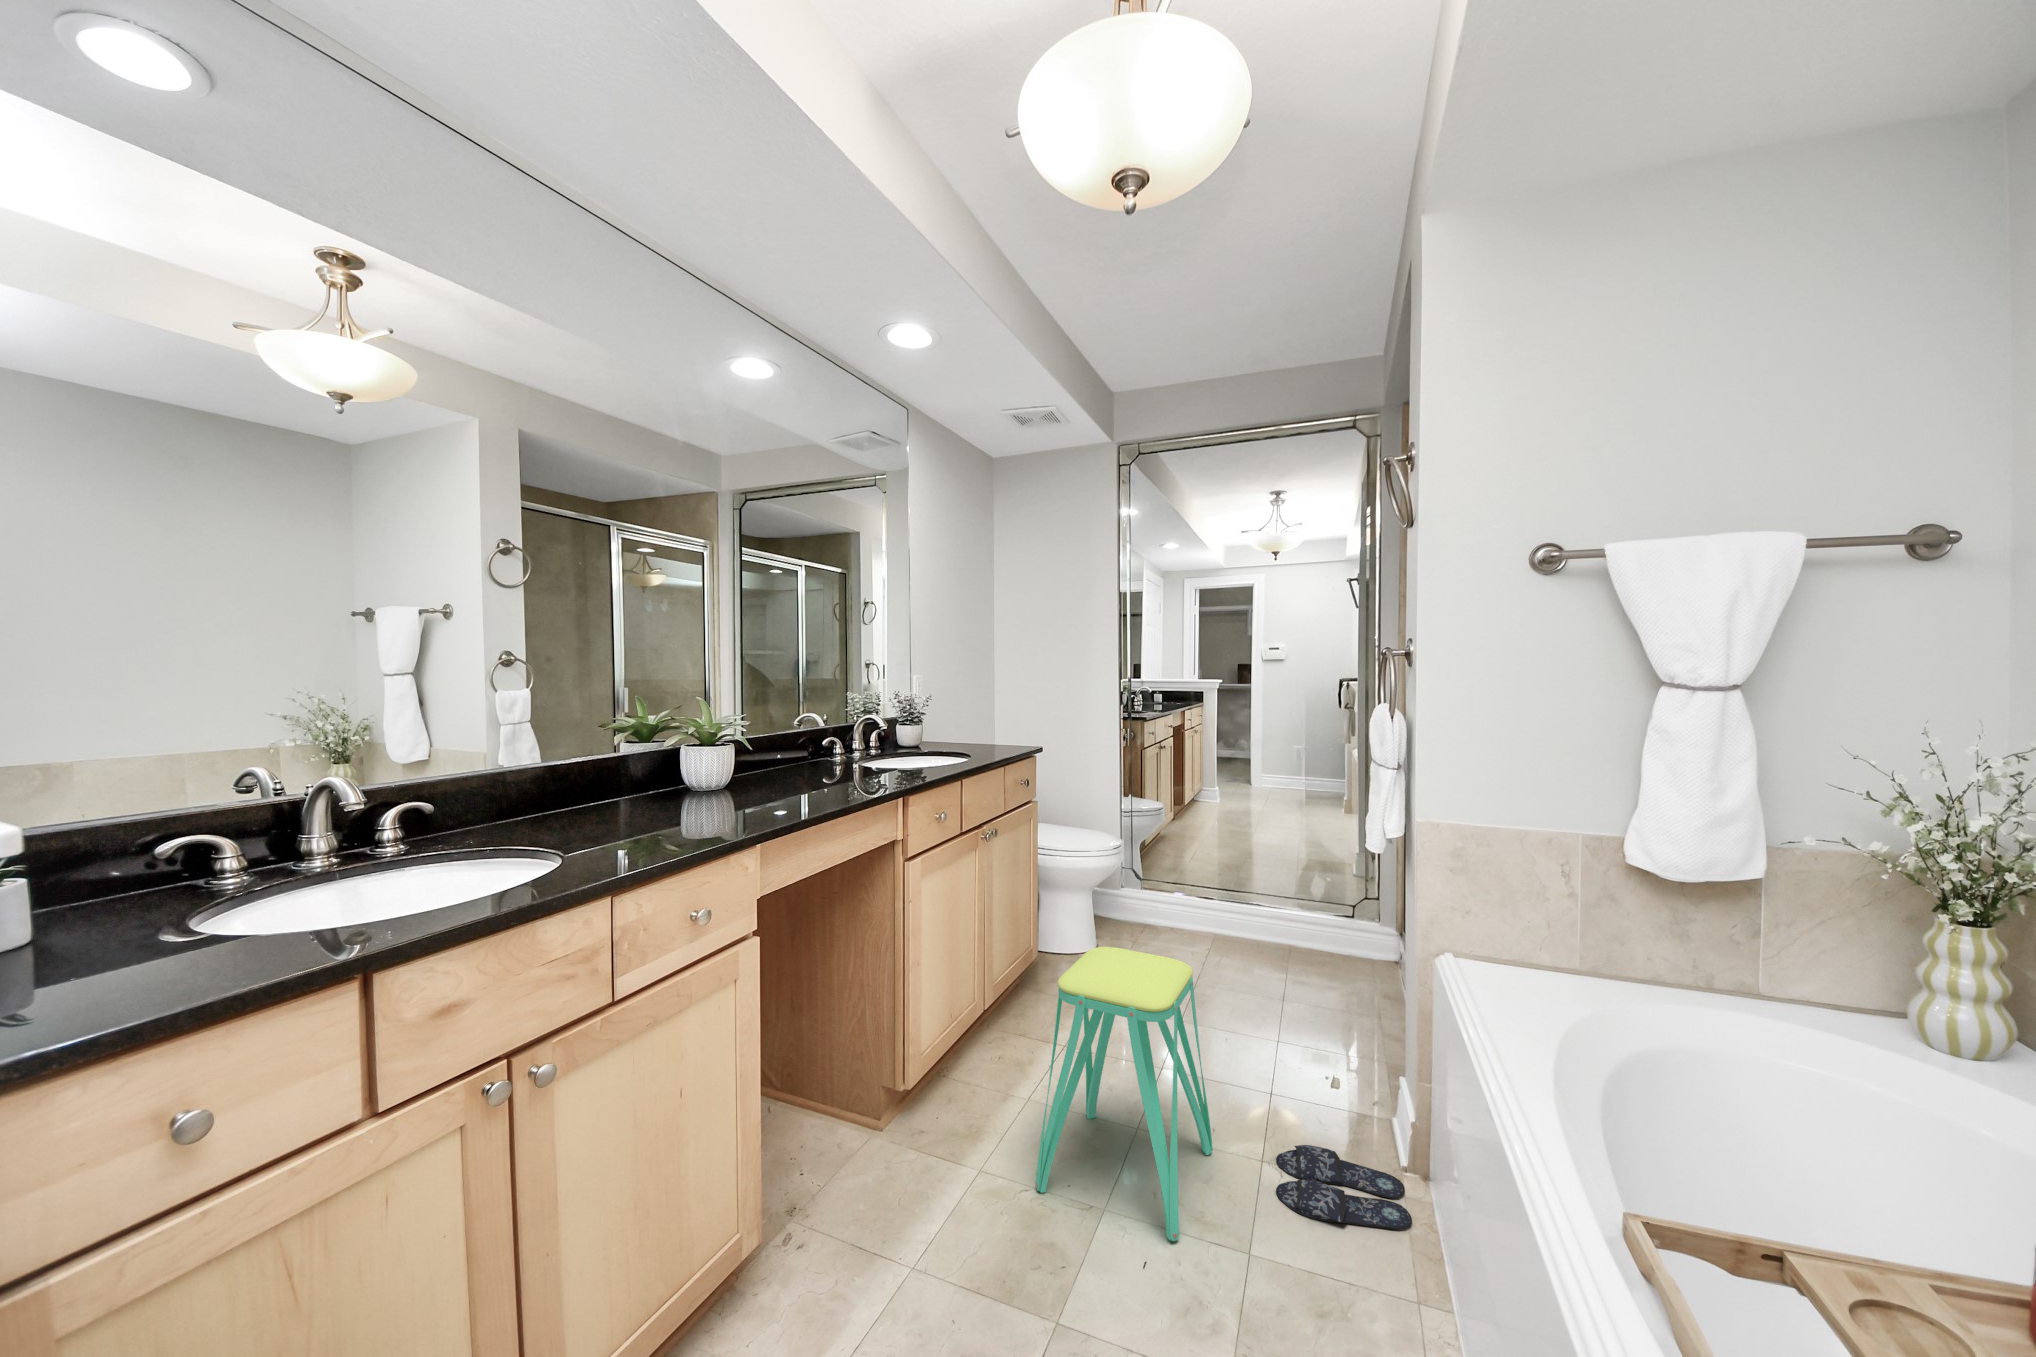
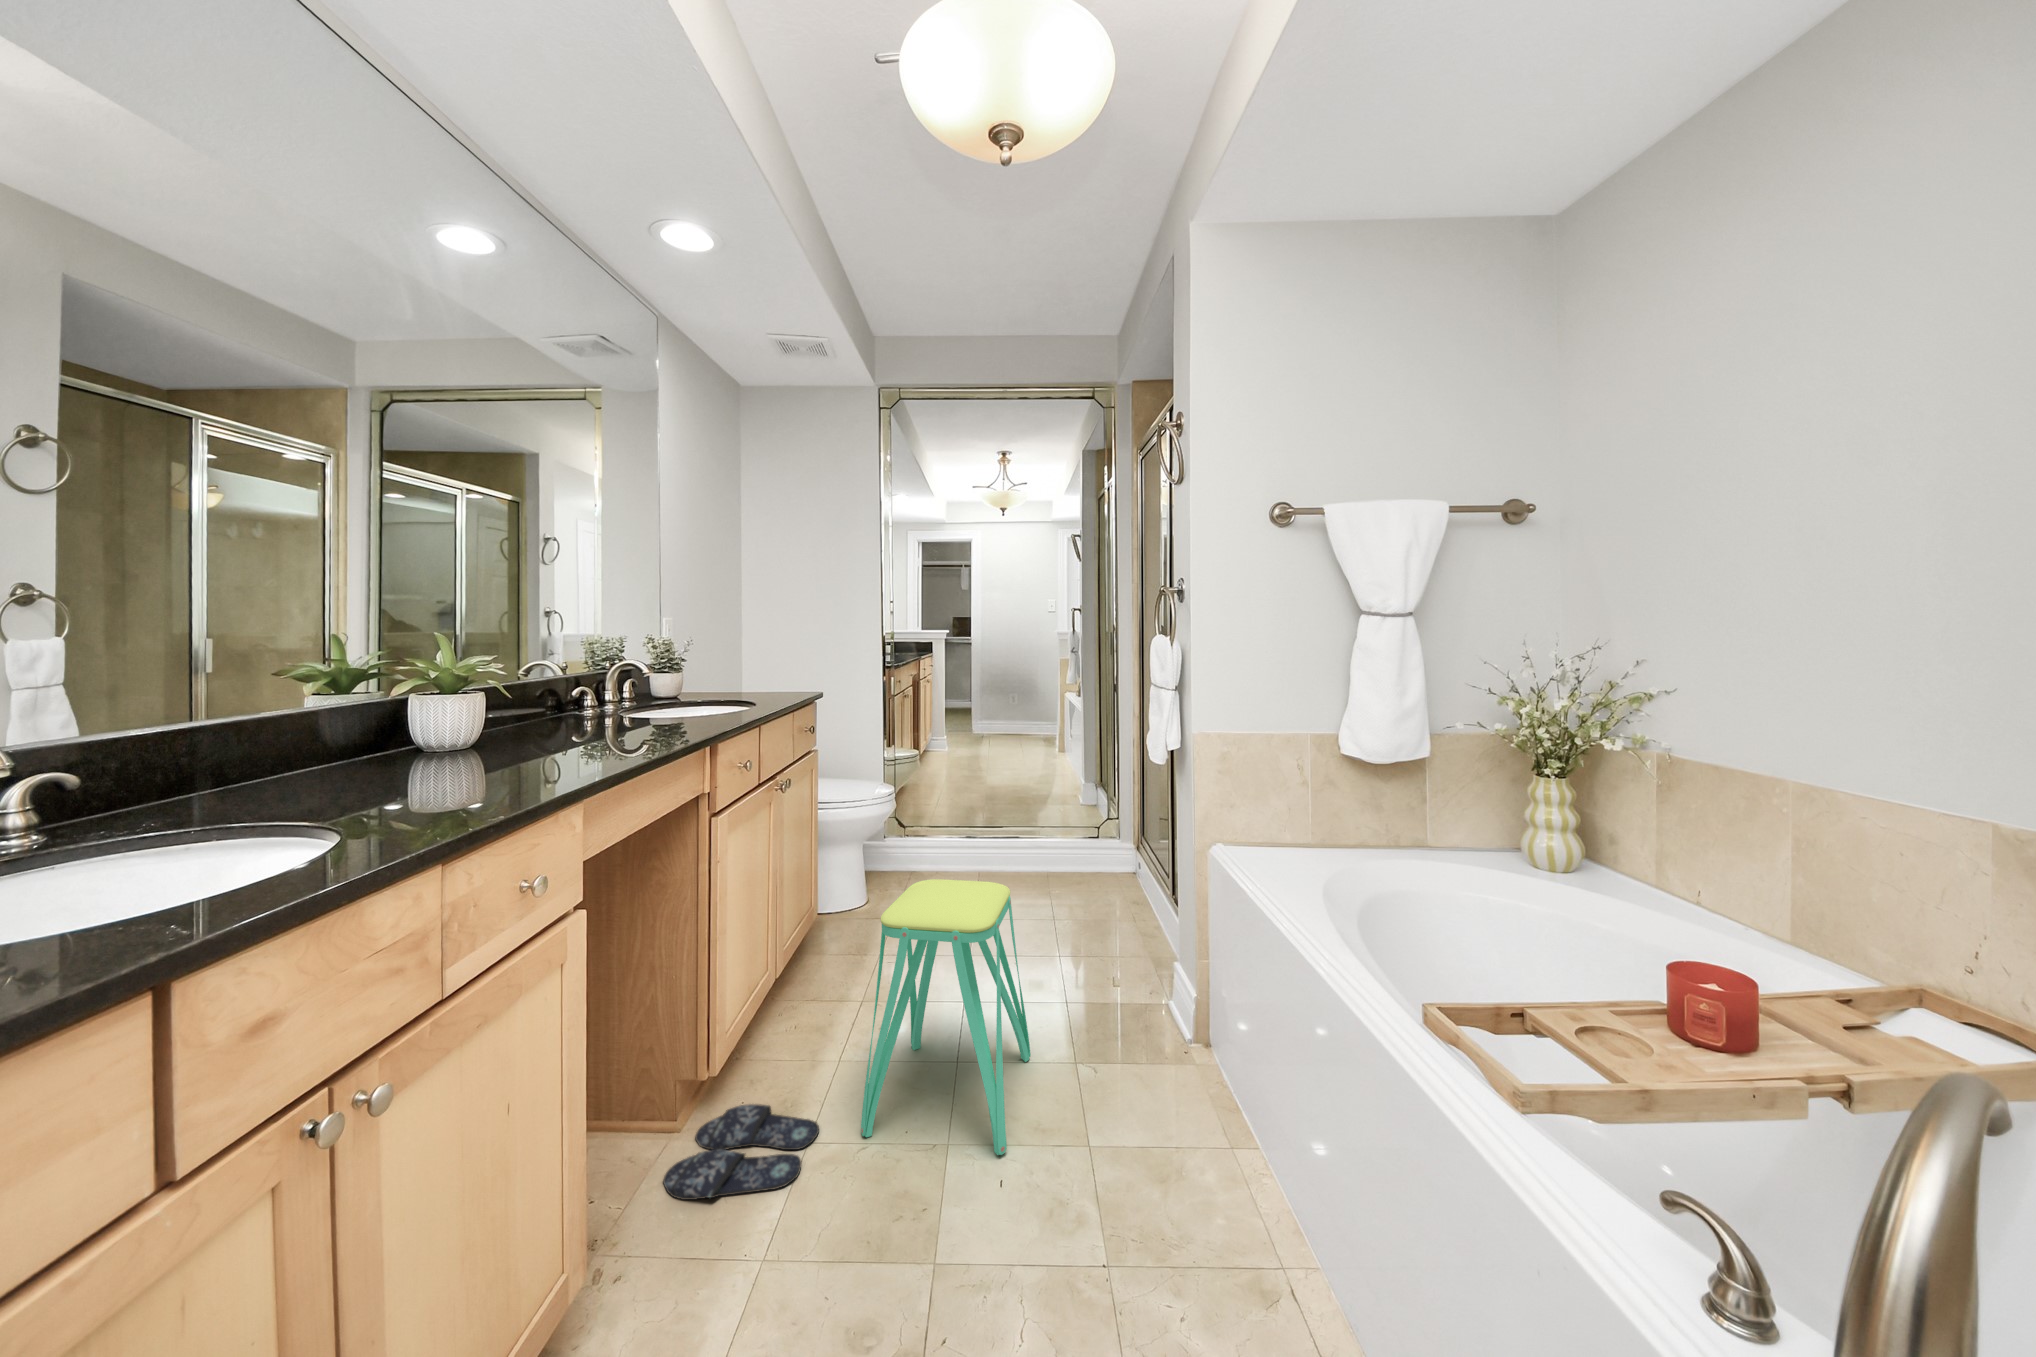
slippers: present [1276,1145,1412,1230] -> present [663,1104,819,1200]

